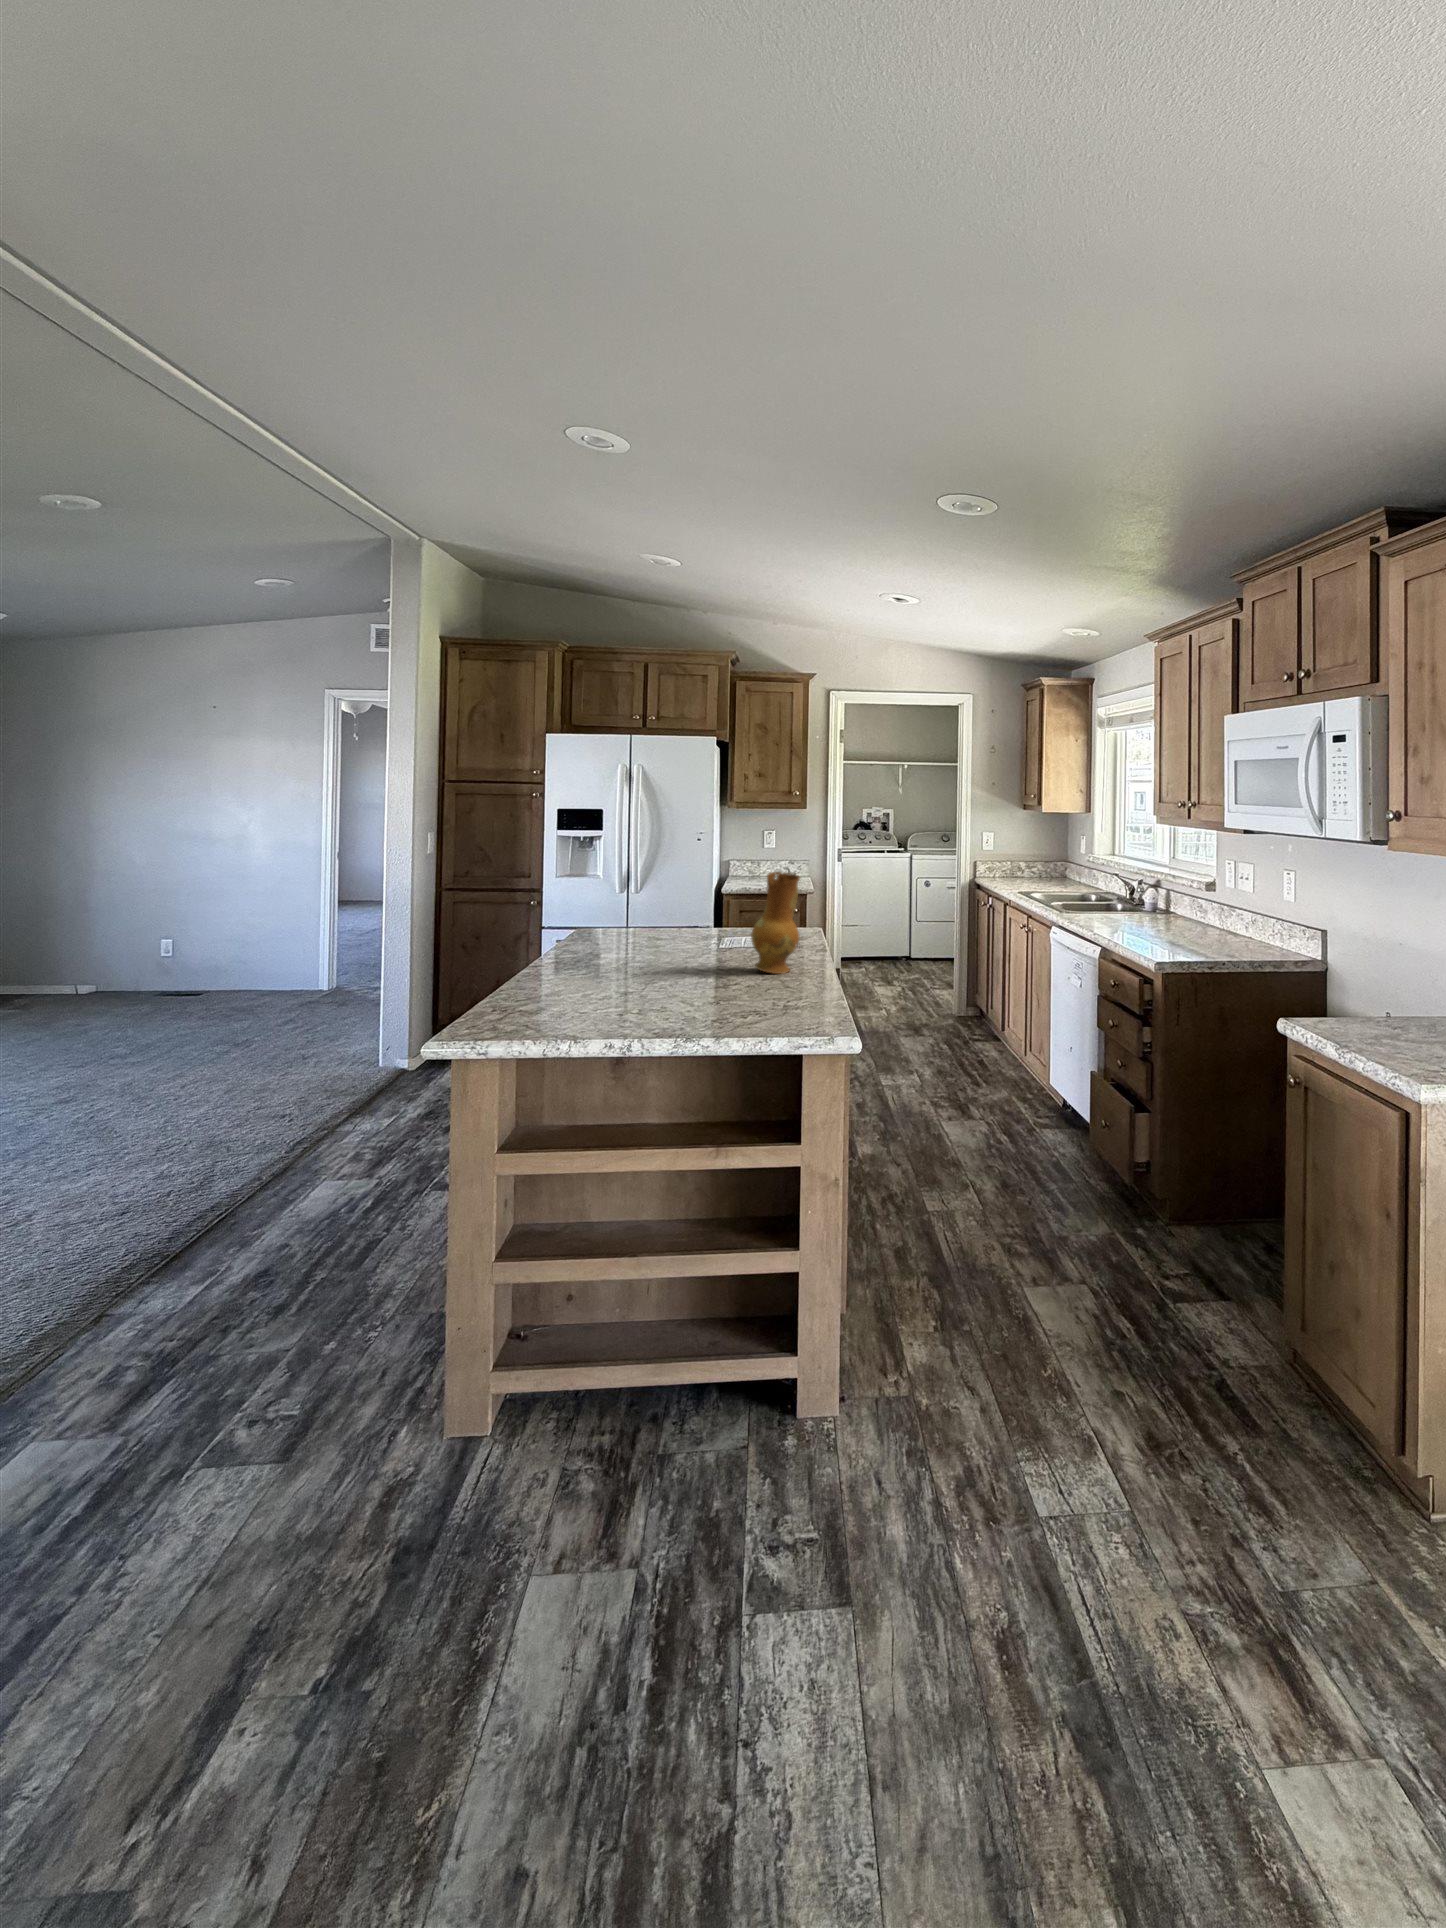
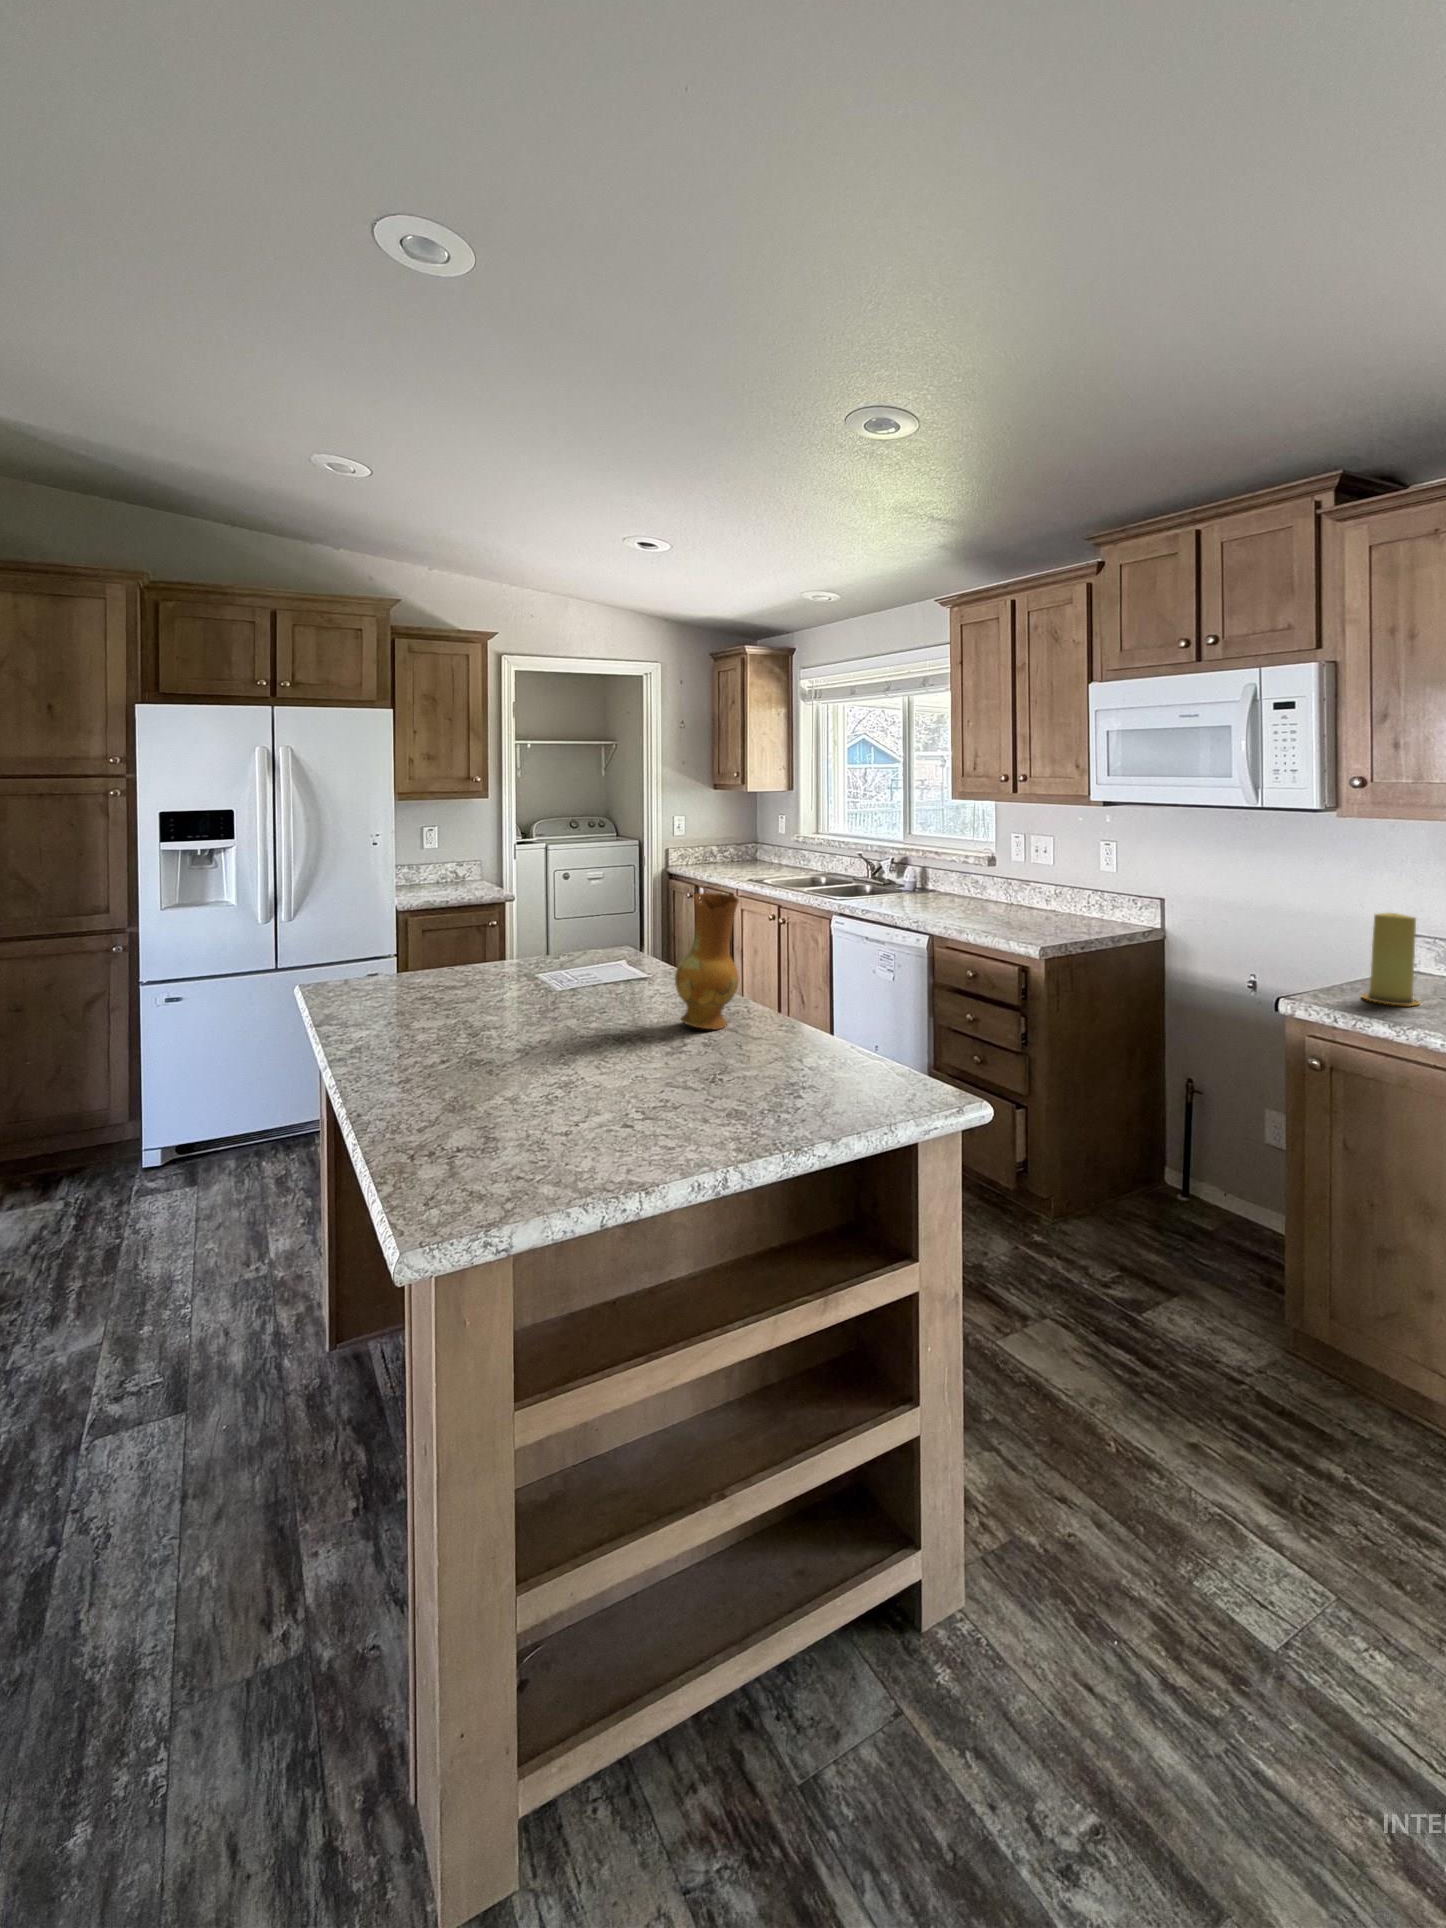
candle: none [1371,951,1426,1044] -> present [1362,913,1420,1006]

